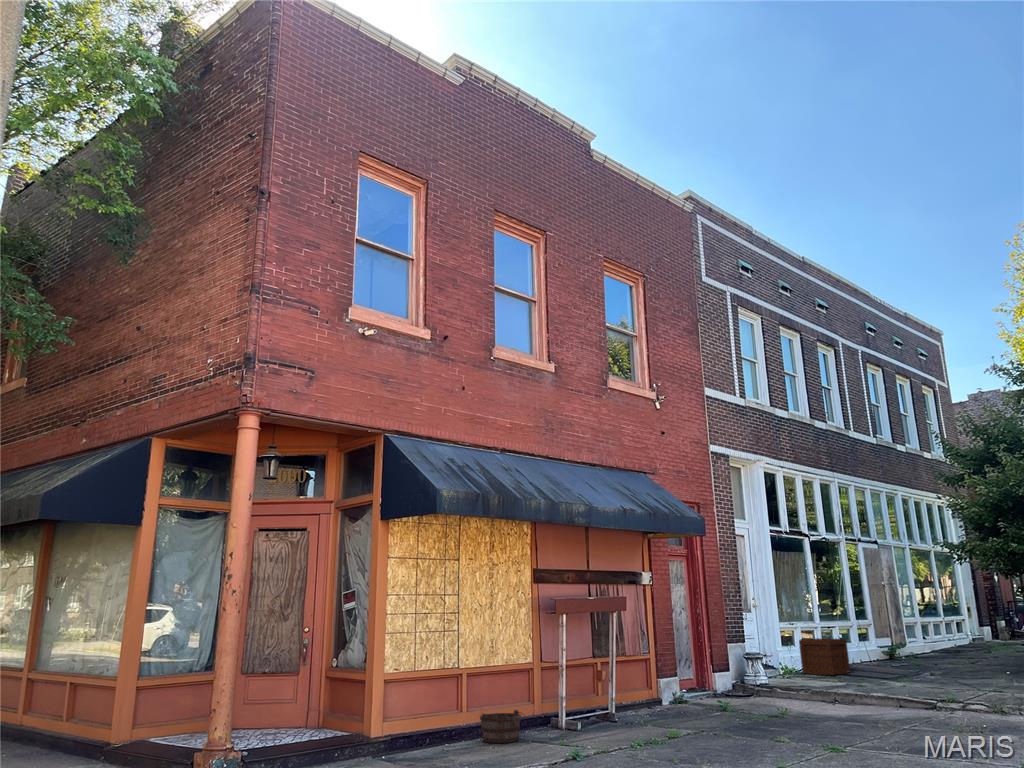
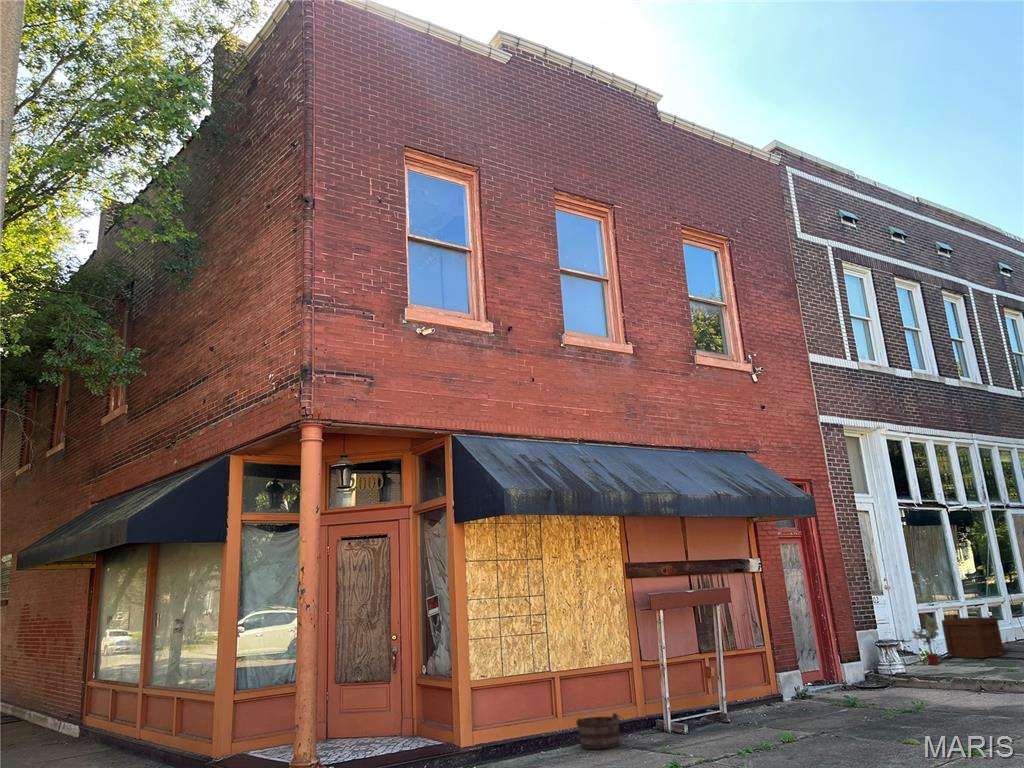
potted tree: none [774,631,798,680] -> present [912,612,939,665]

